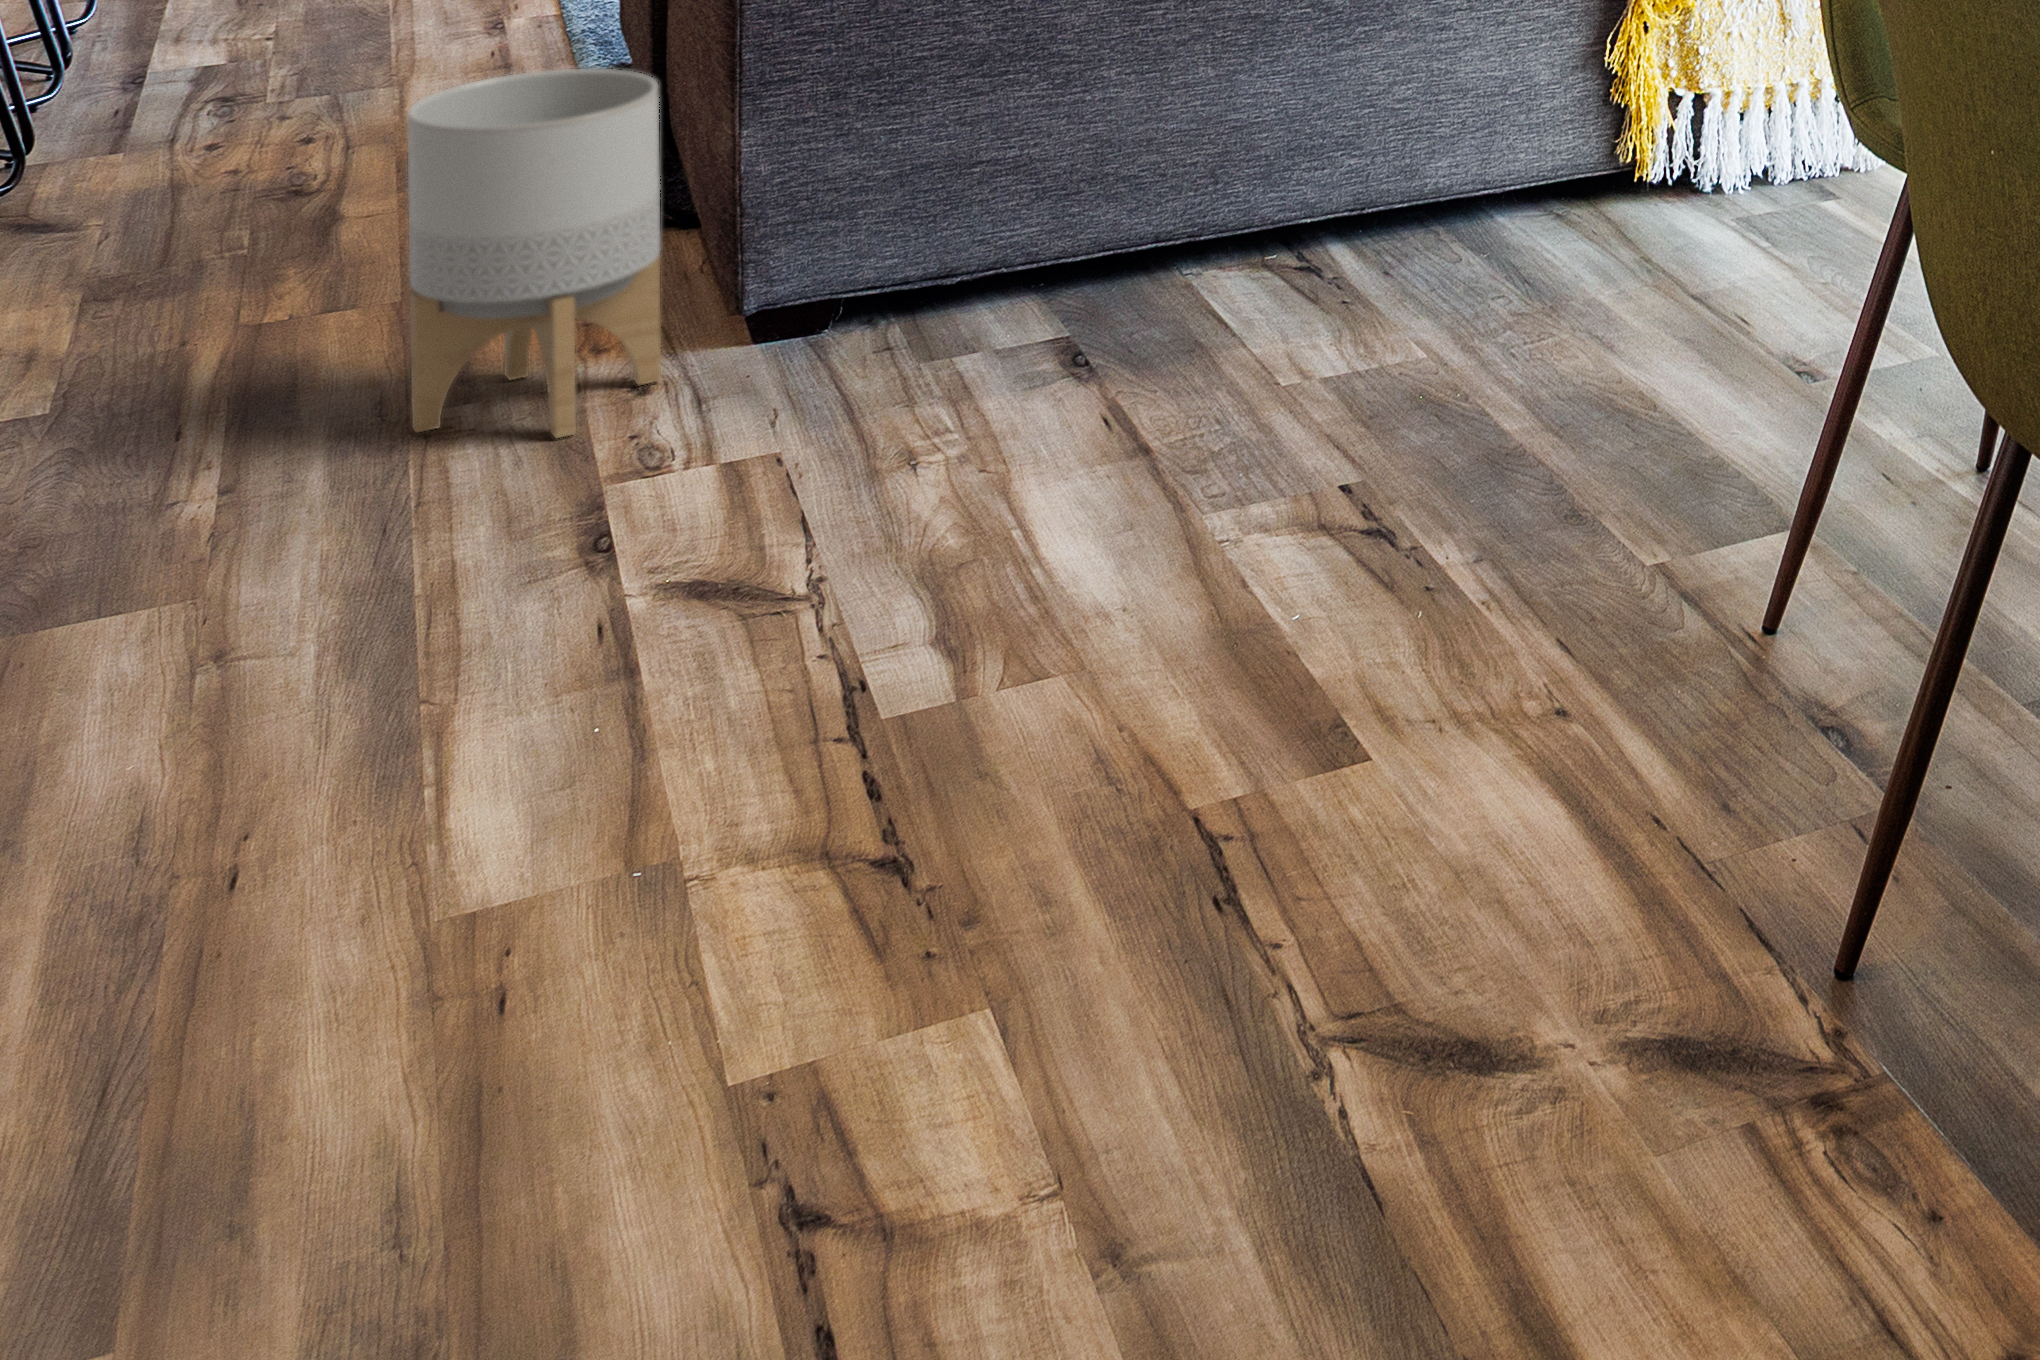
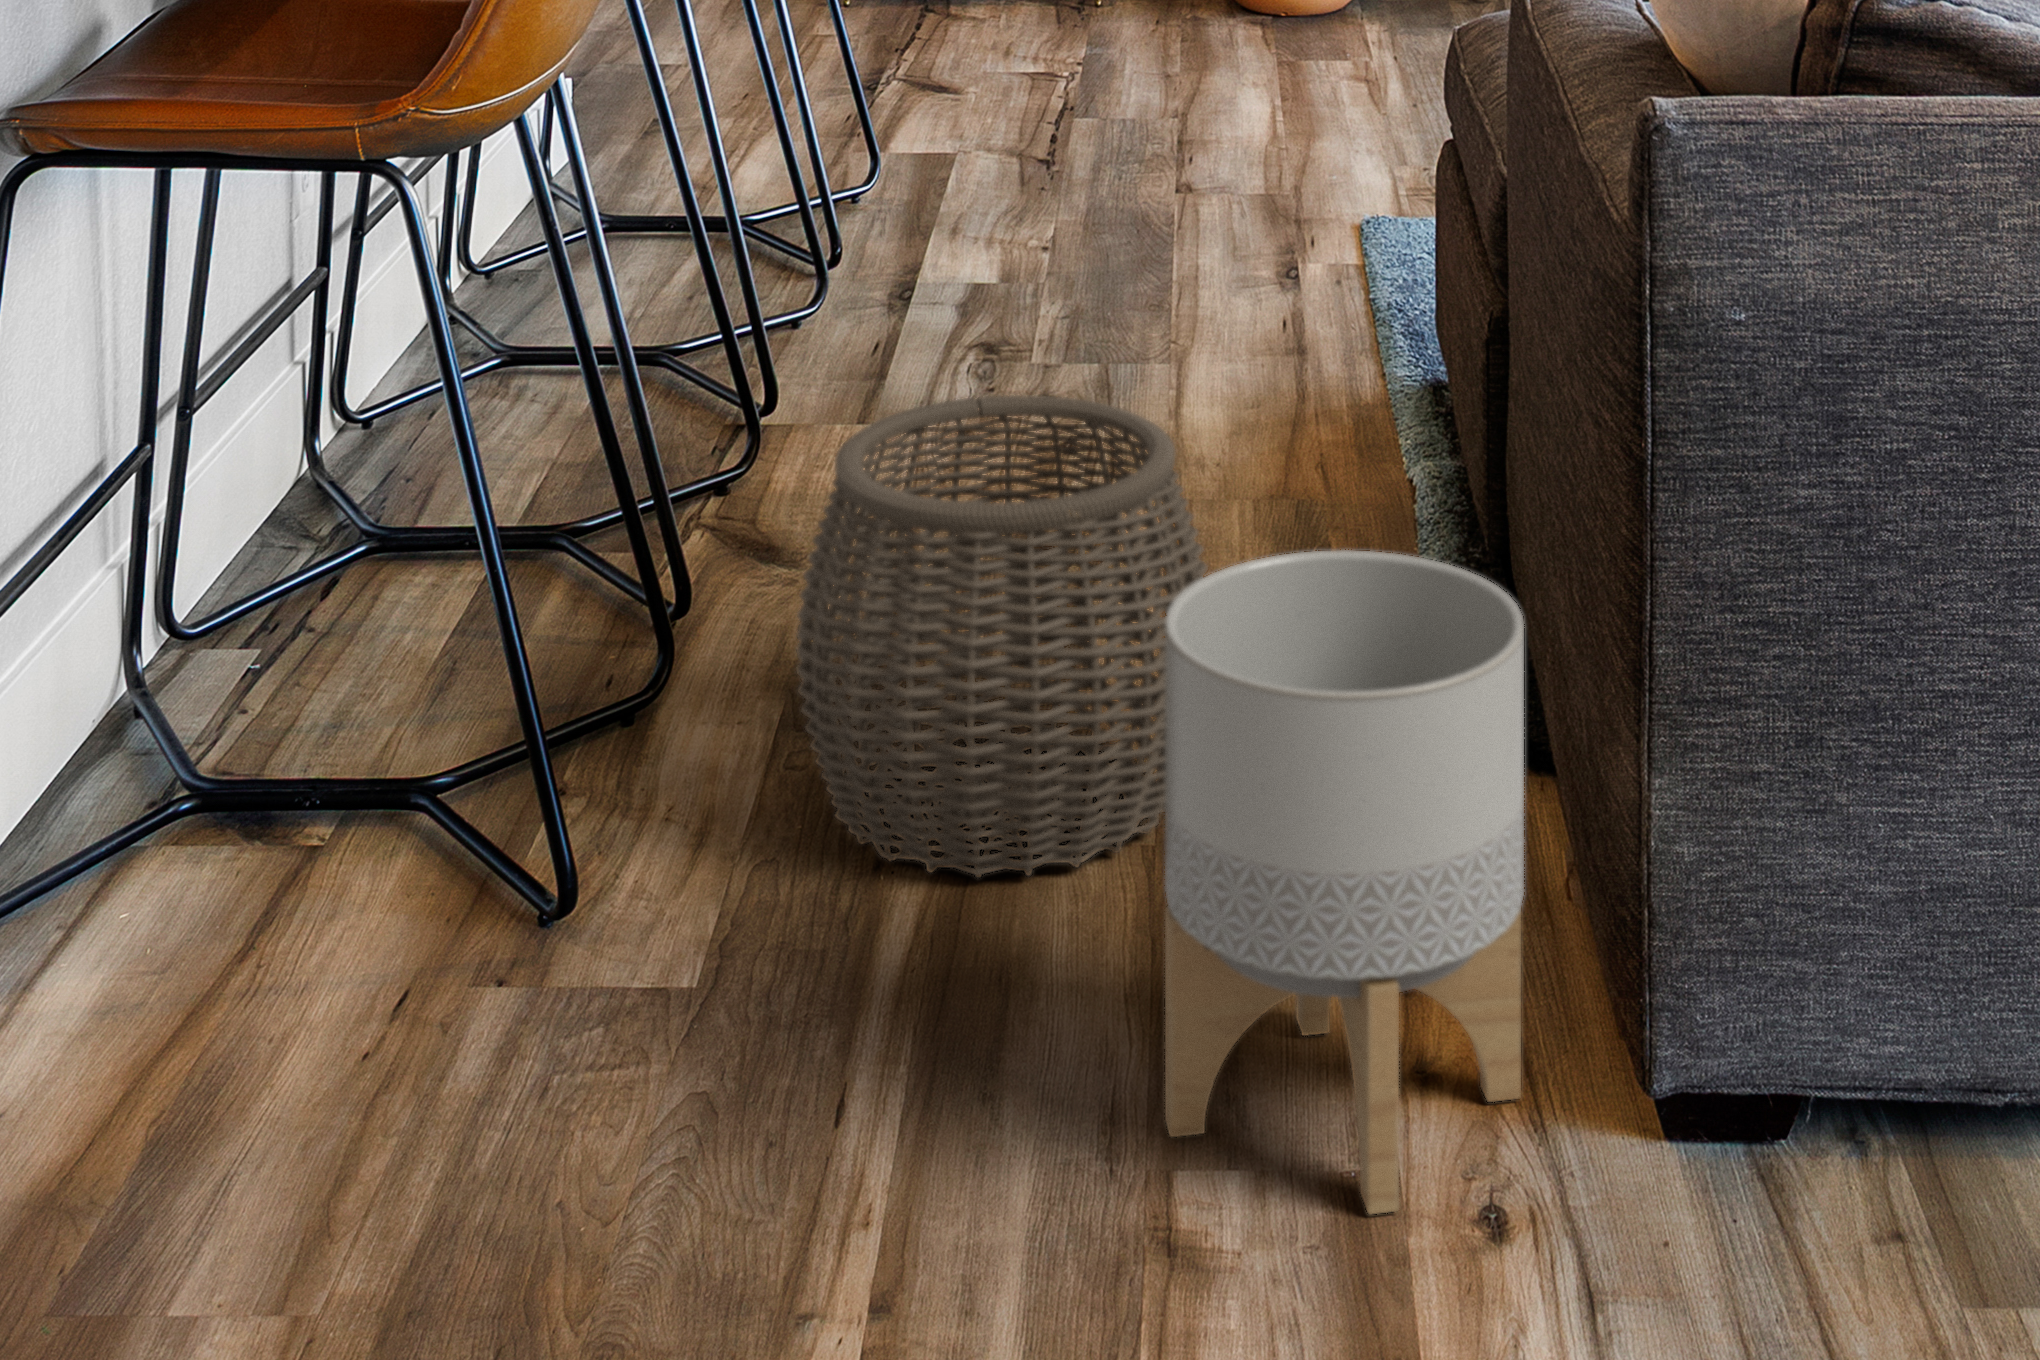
woven basket: none [100,44,437,355] -> present [796,395,1207,877]

